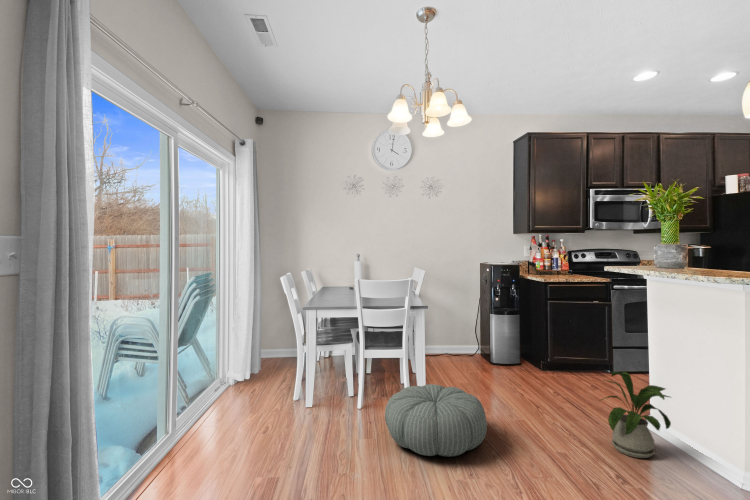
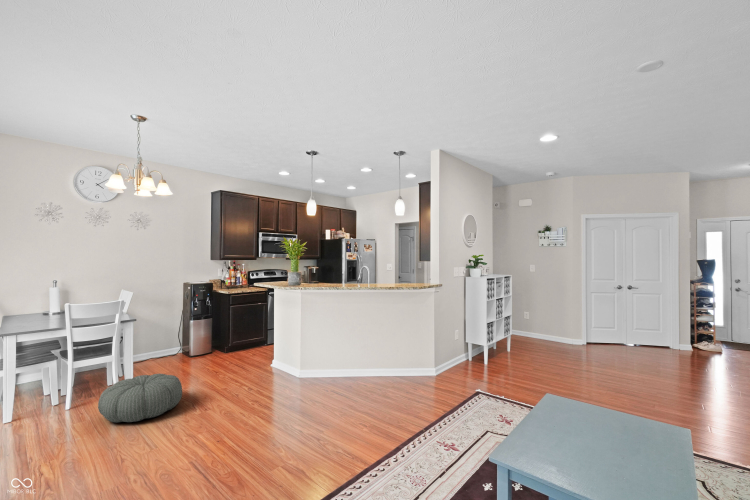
house plant: present [602,372,671,458] -> none [253,342,288,387]

